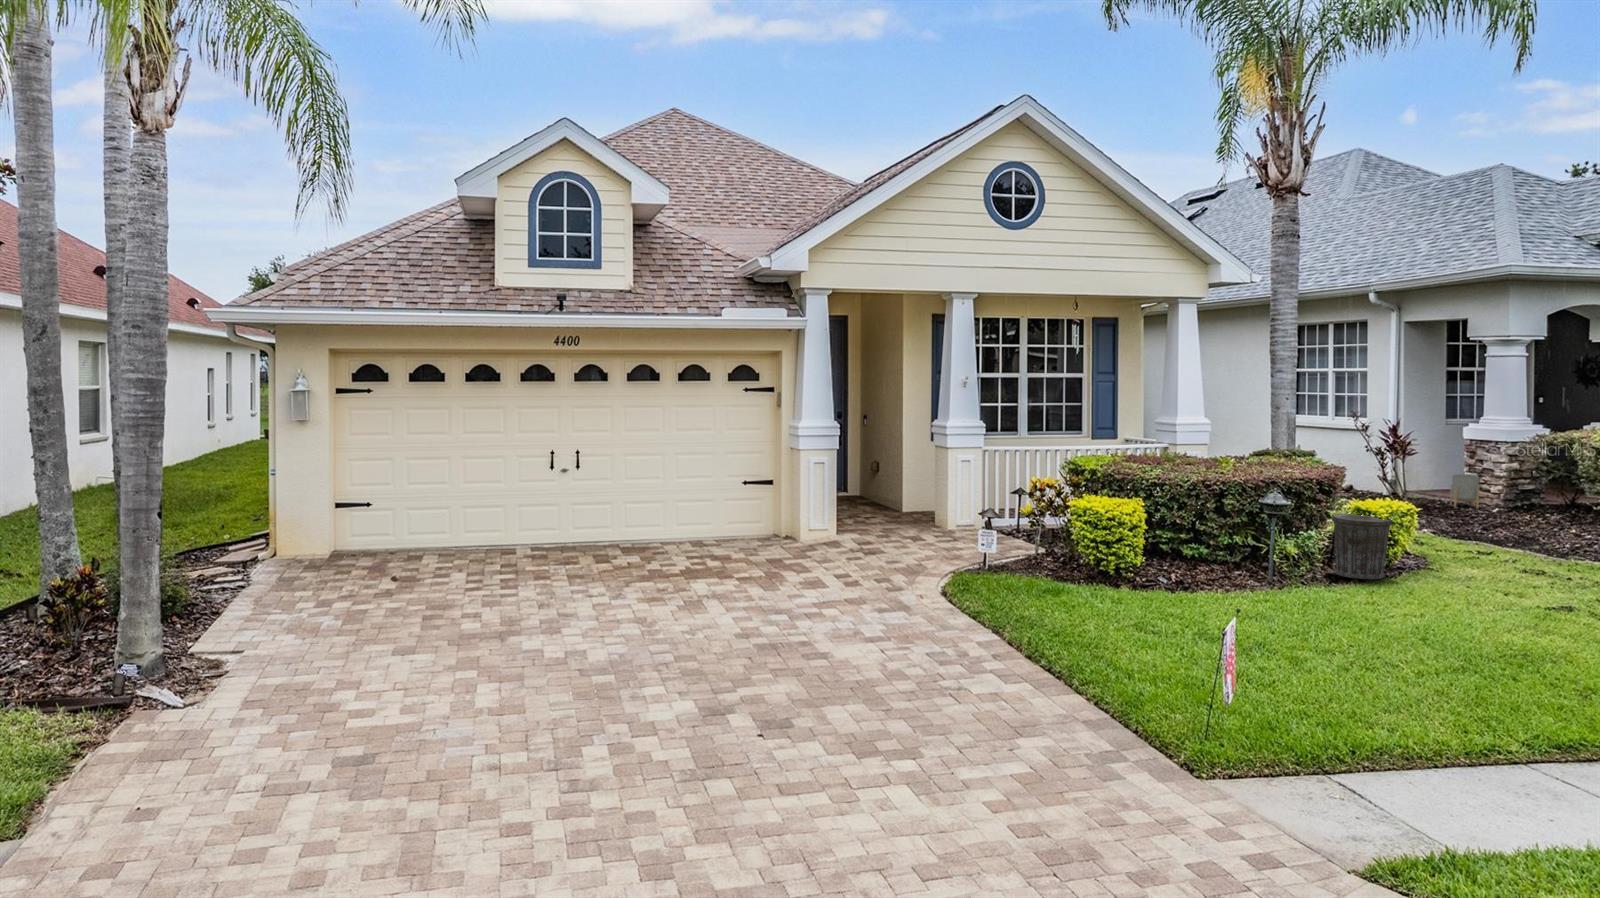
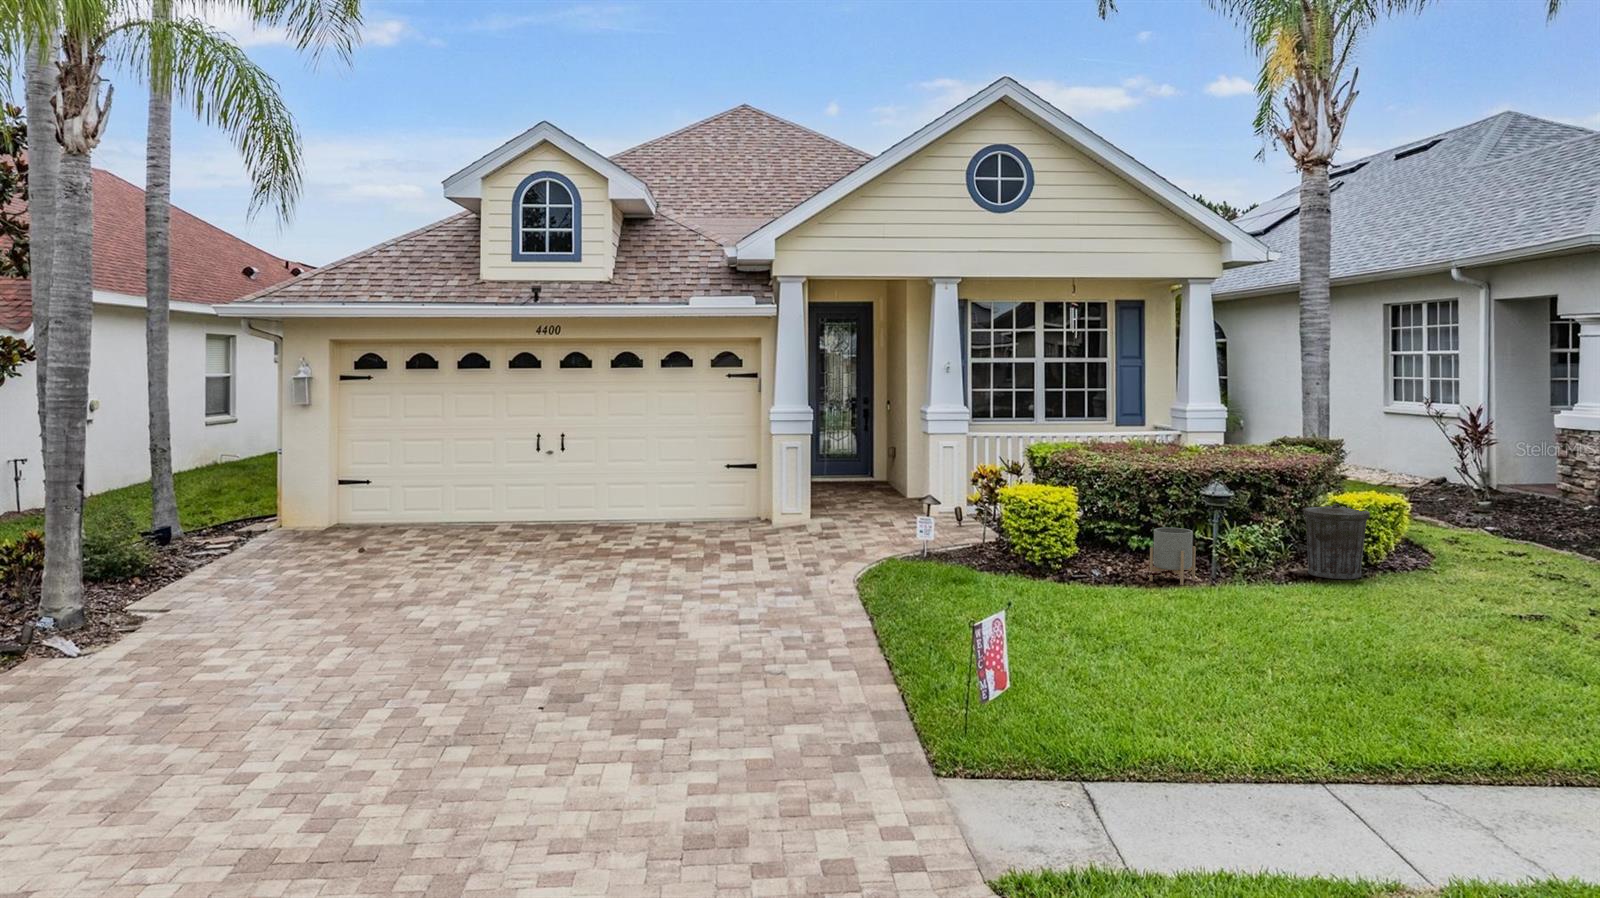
planter: present [1450,475,1479,508] -> present [1150,528,1196,585]

